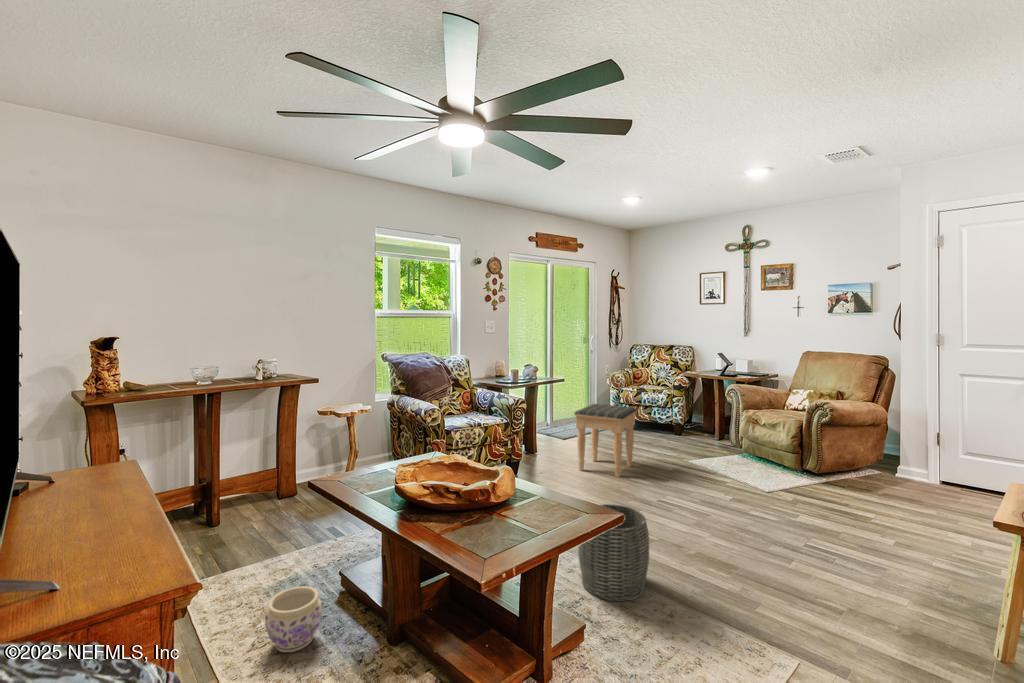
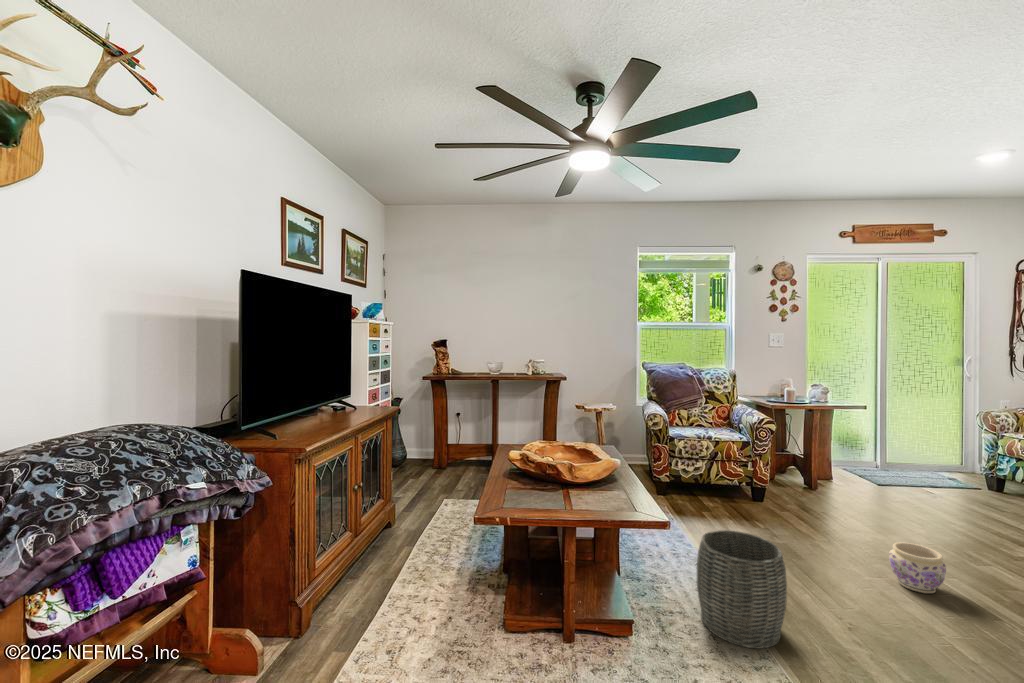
footstool: present [574,404,637,477] -> none [844,440,961,542]
planter: present [265,586,322,653] -> present [889,542,946,594]

